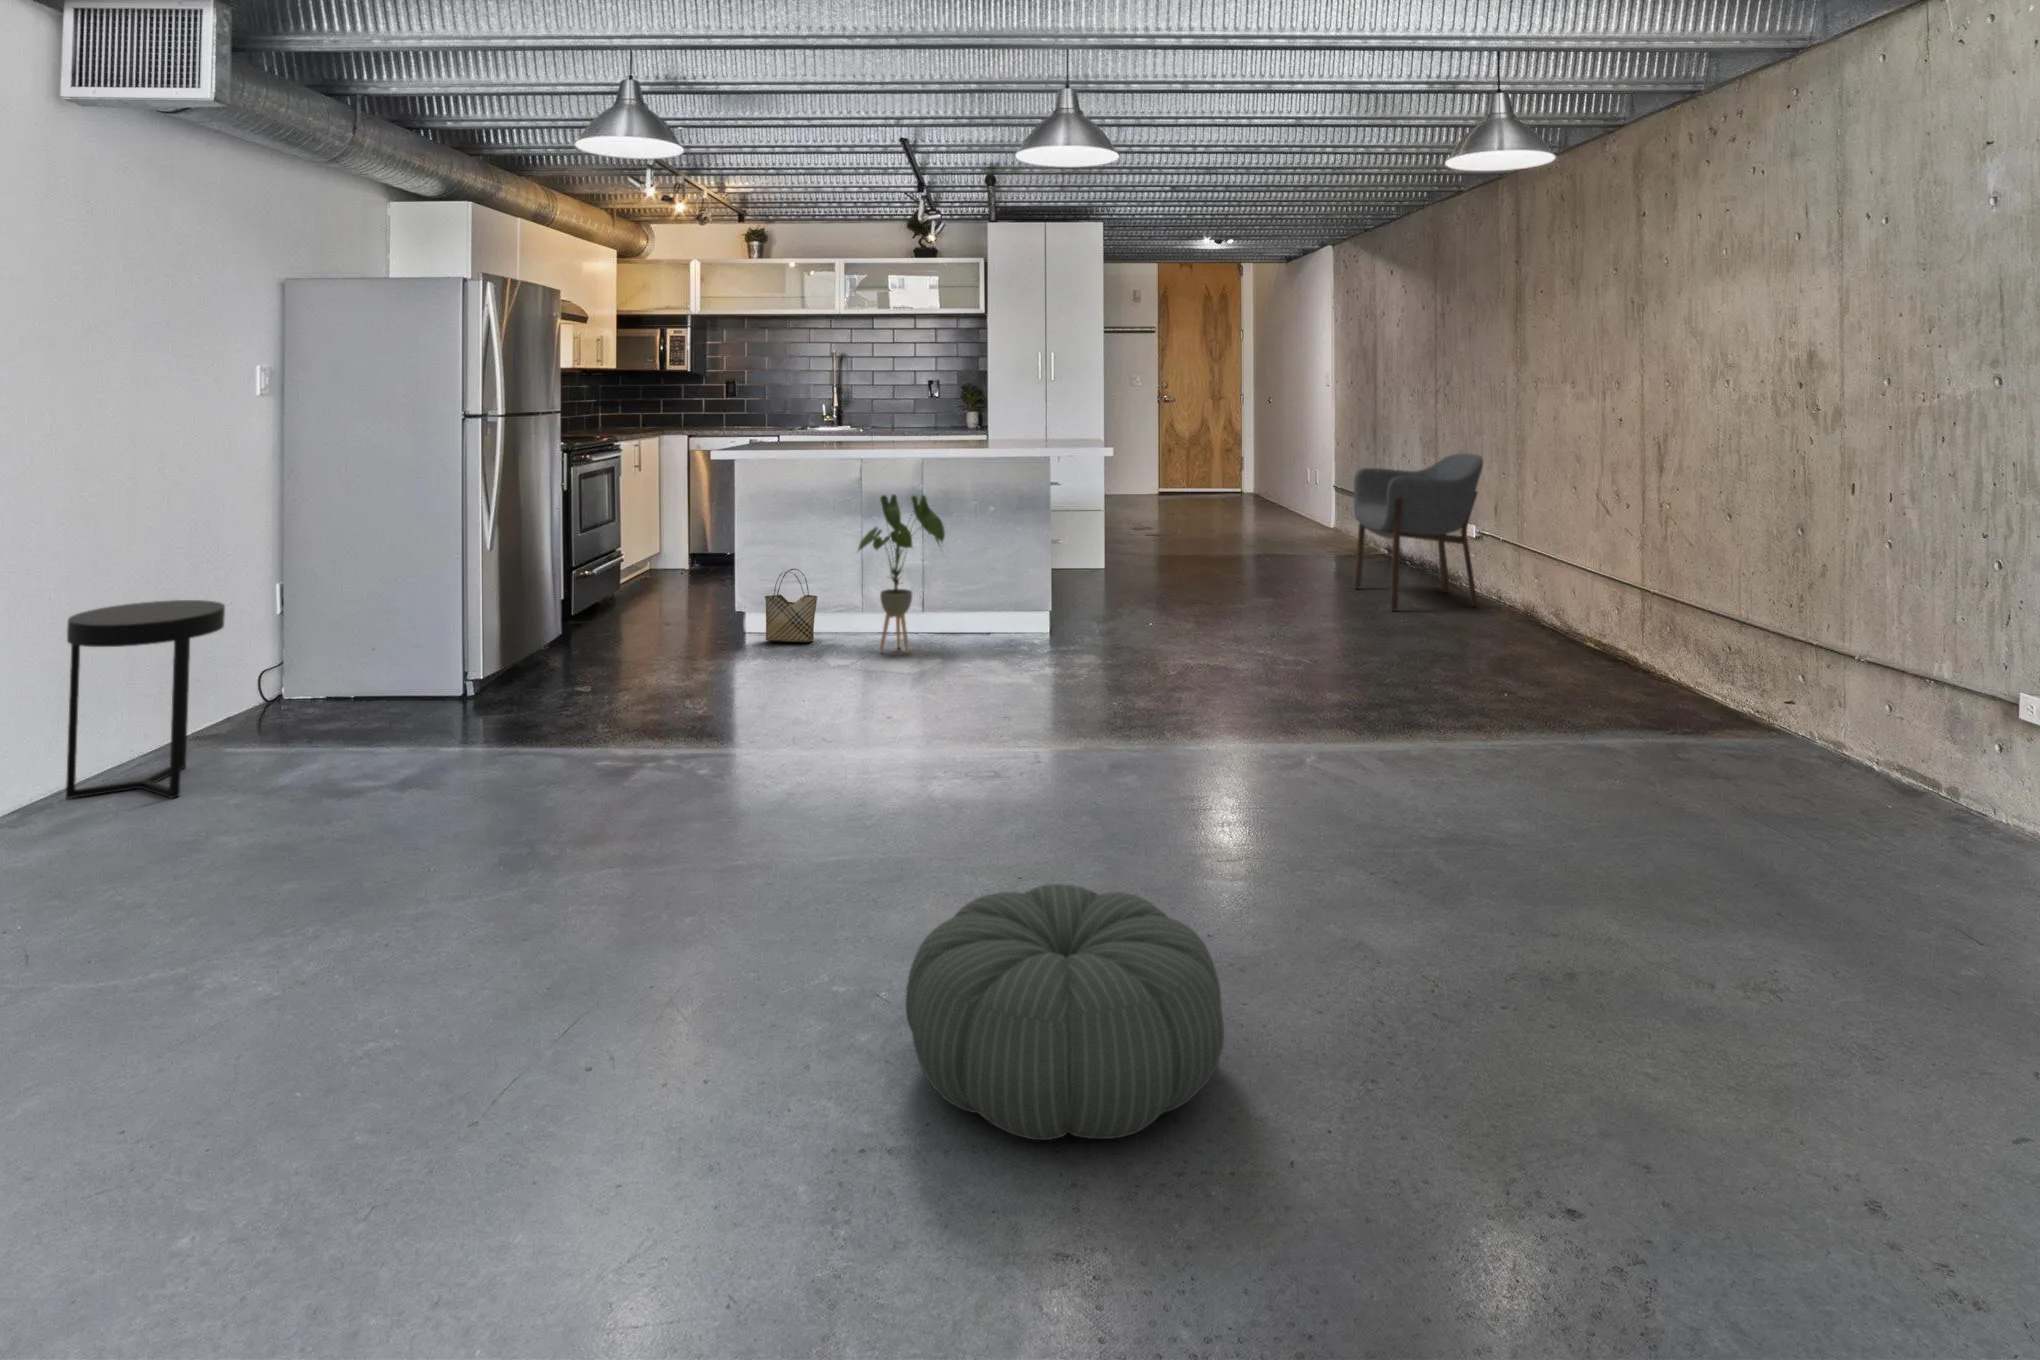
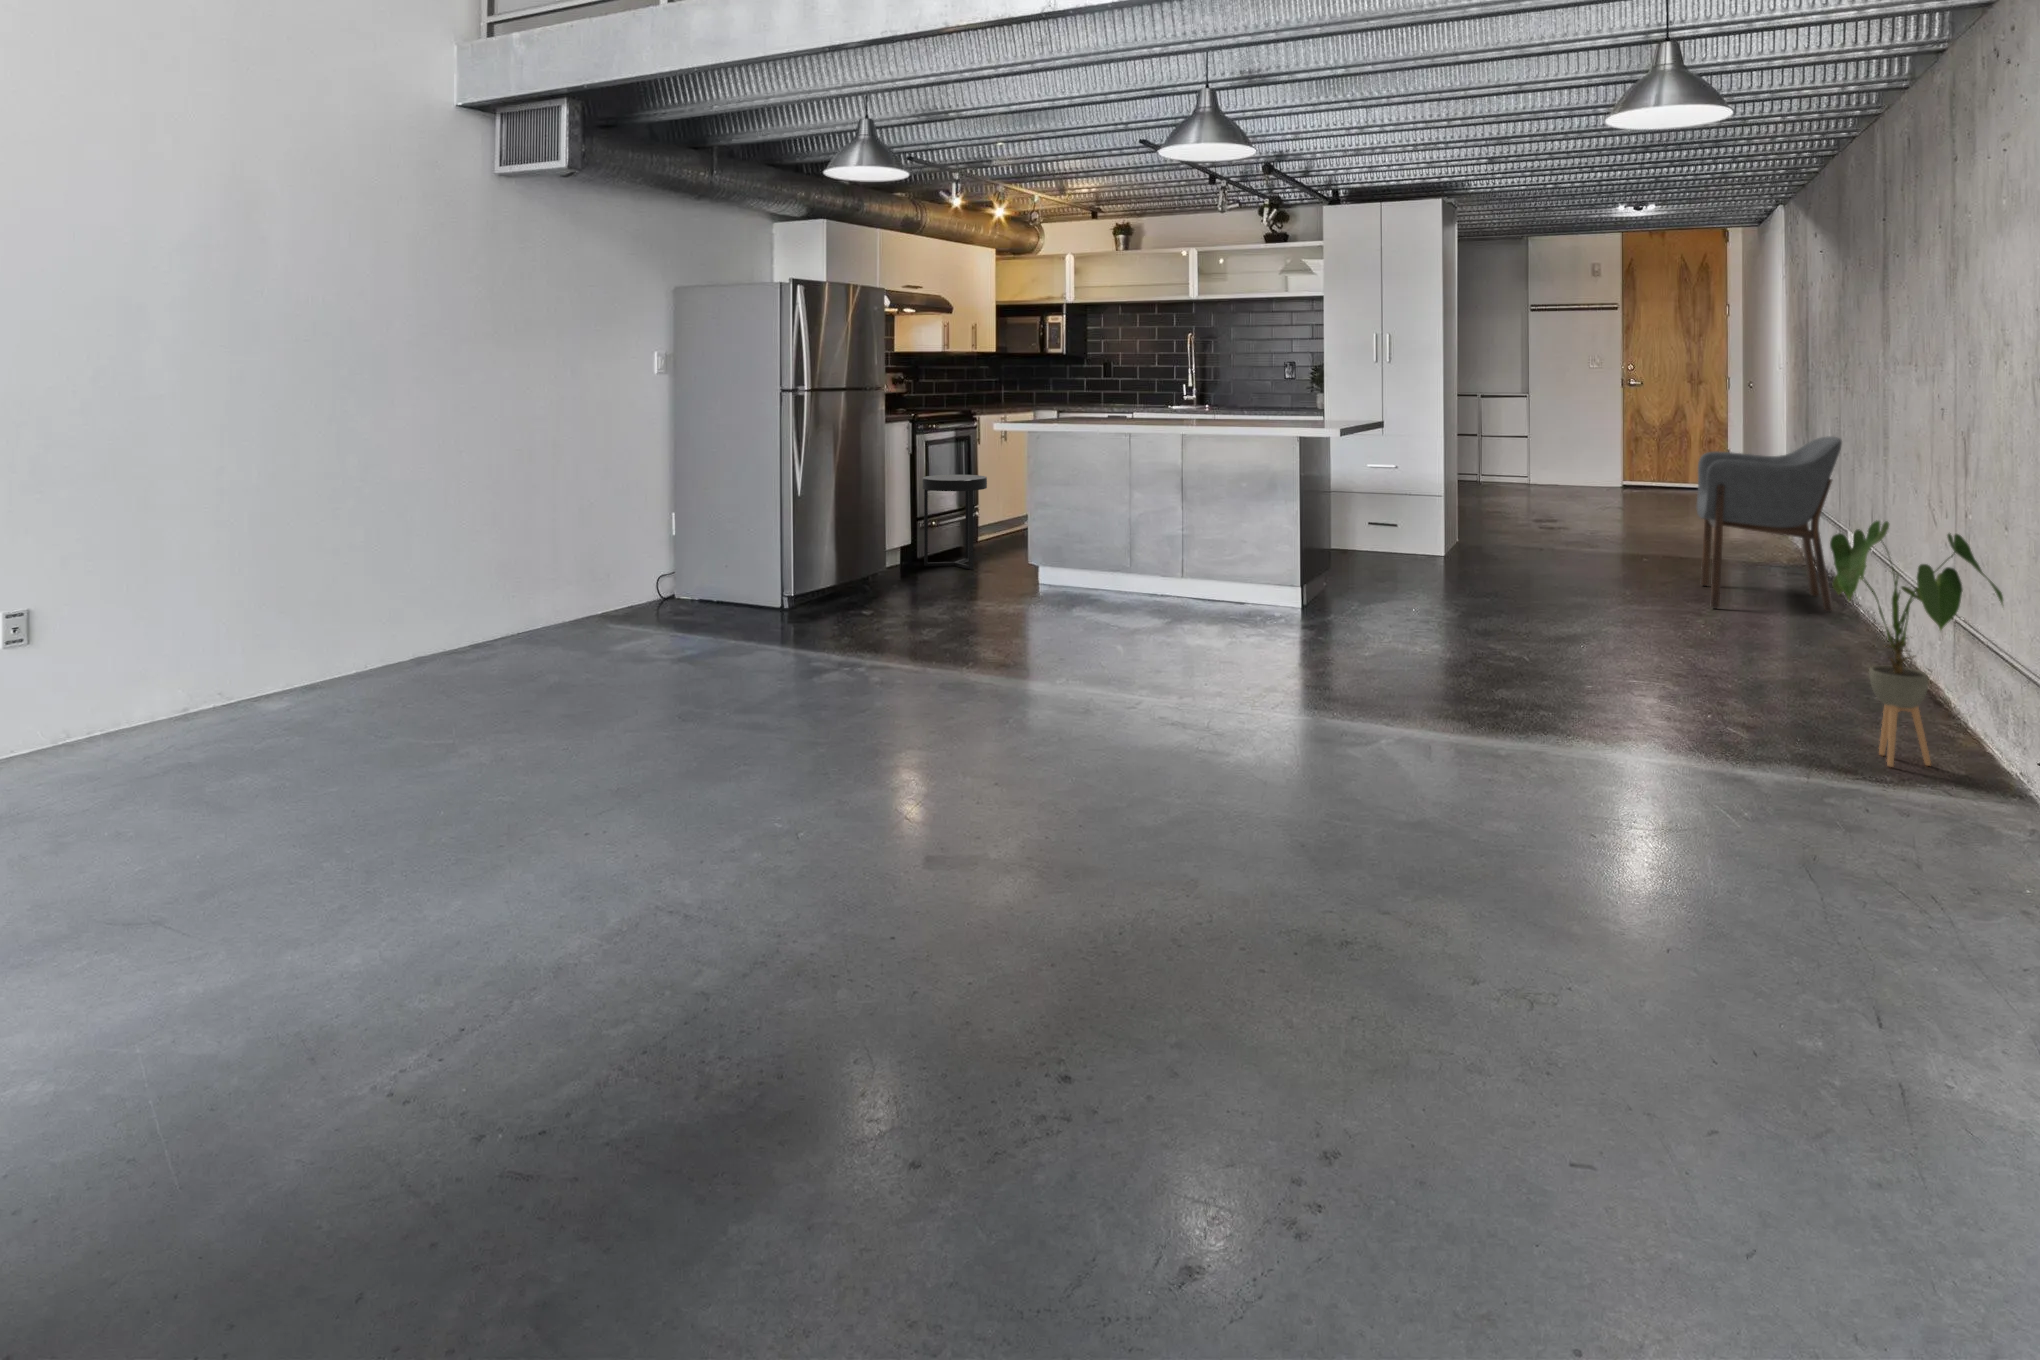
house plant: present [858,495,945,653] -> present [1830,521,2003,767]
woven basket: present [765,569,818,642] -> none [1044,527,1088,592]
side table: present [66,600,225,798] -> present [923,475,987,570]
pouf: present [905,884,1224,1140] -> none [790,742,1033,906]

